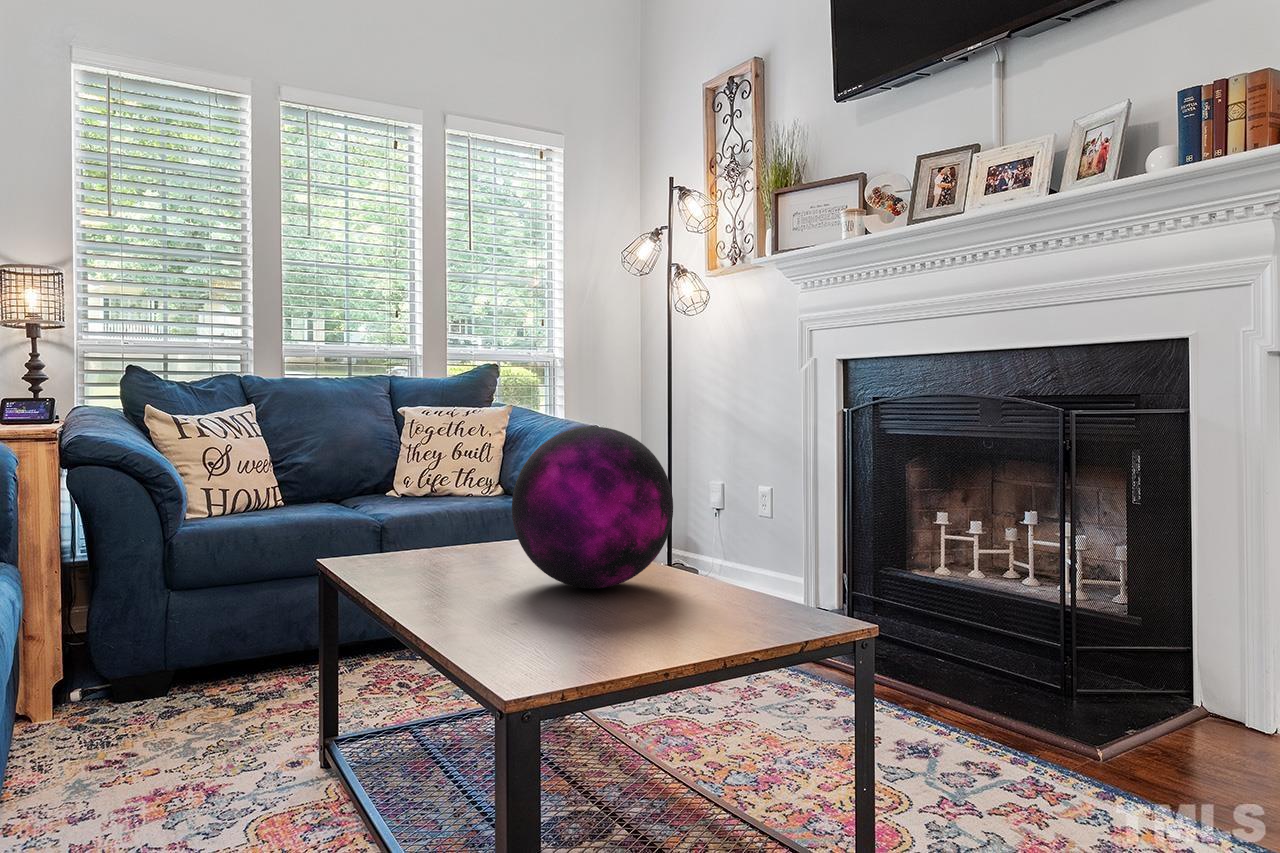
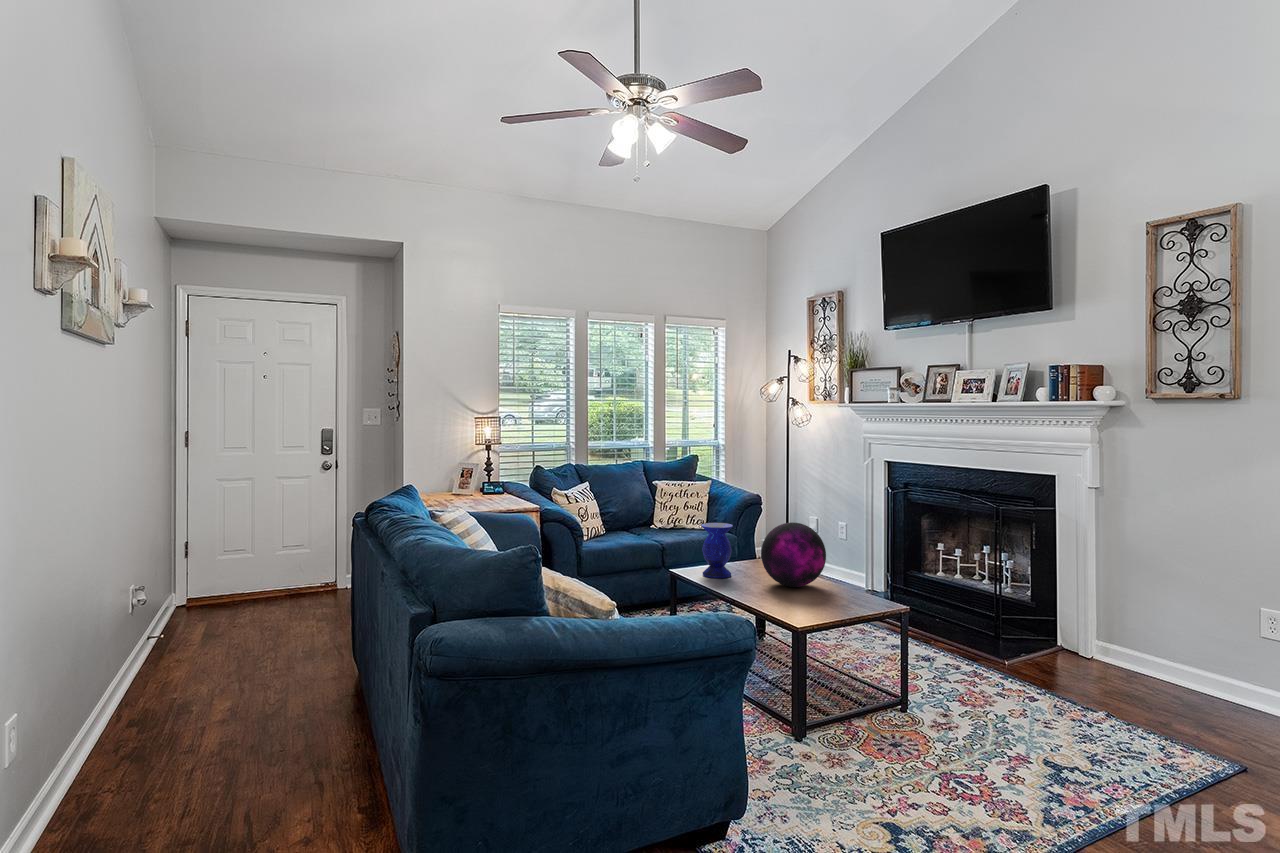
vase: none [382,445,462,575] -> present [701,523,733,578]

